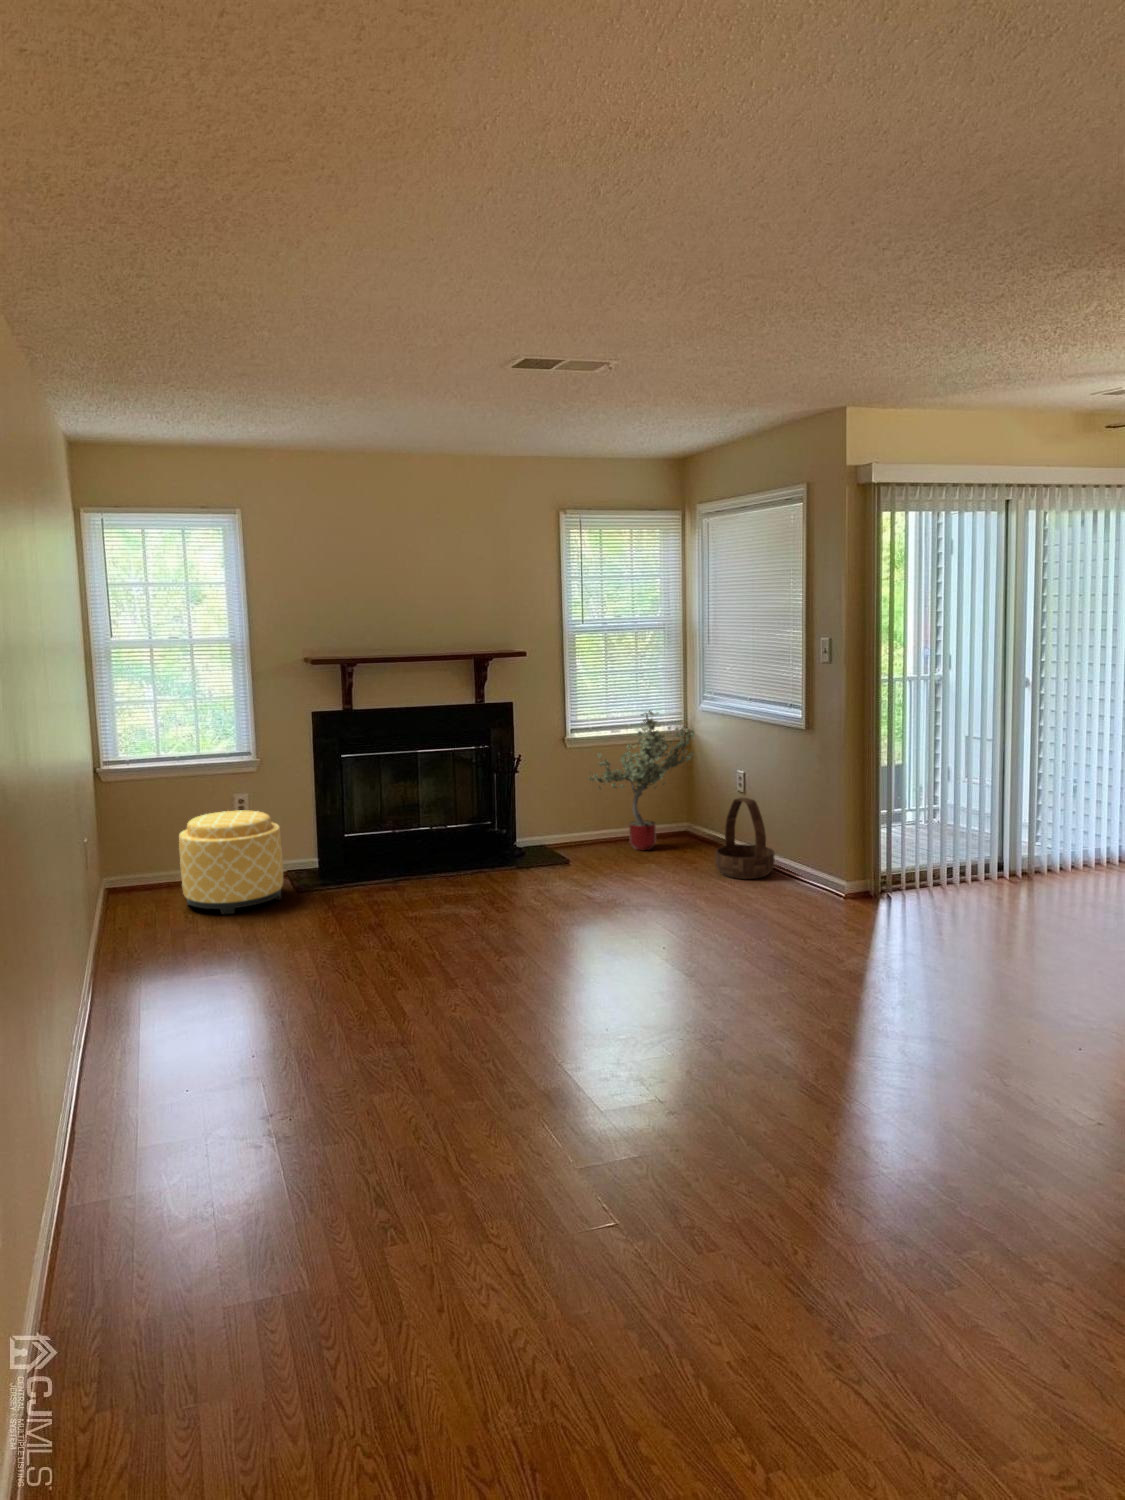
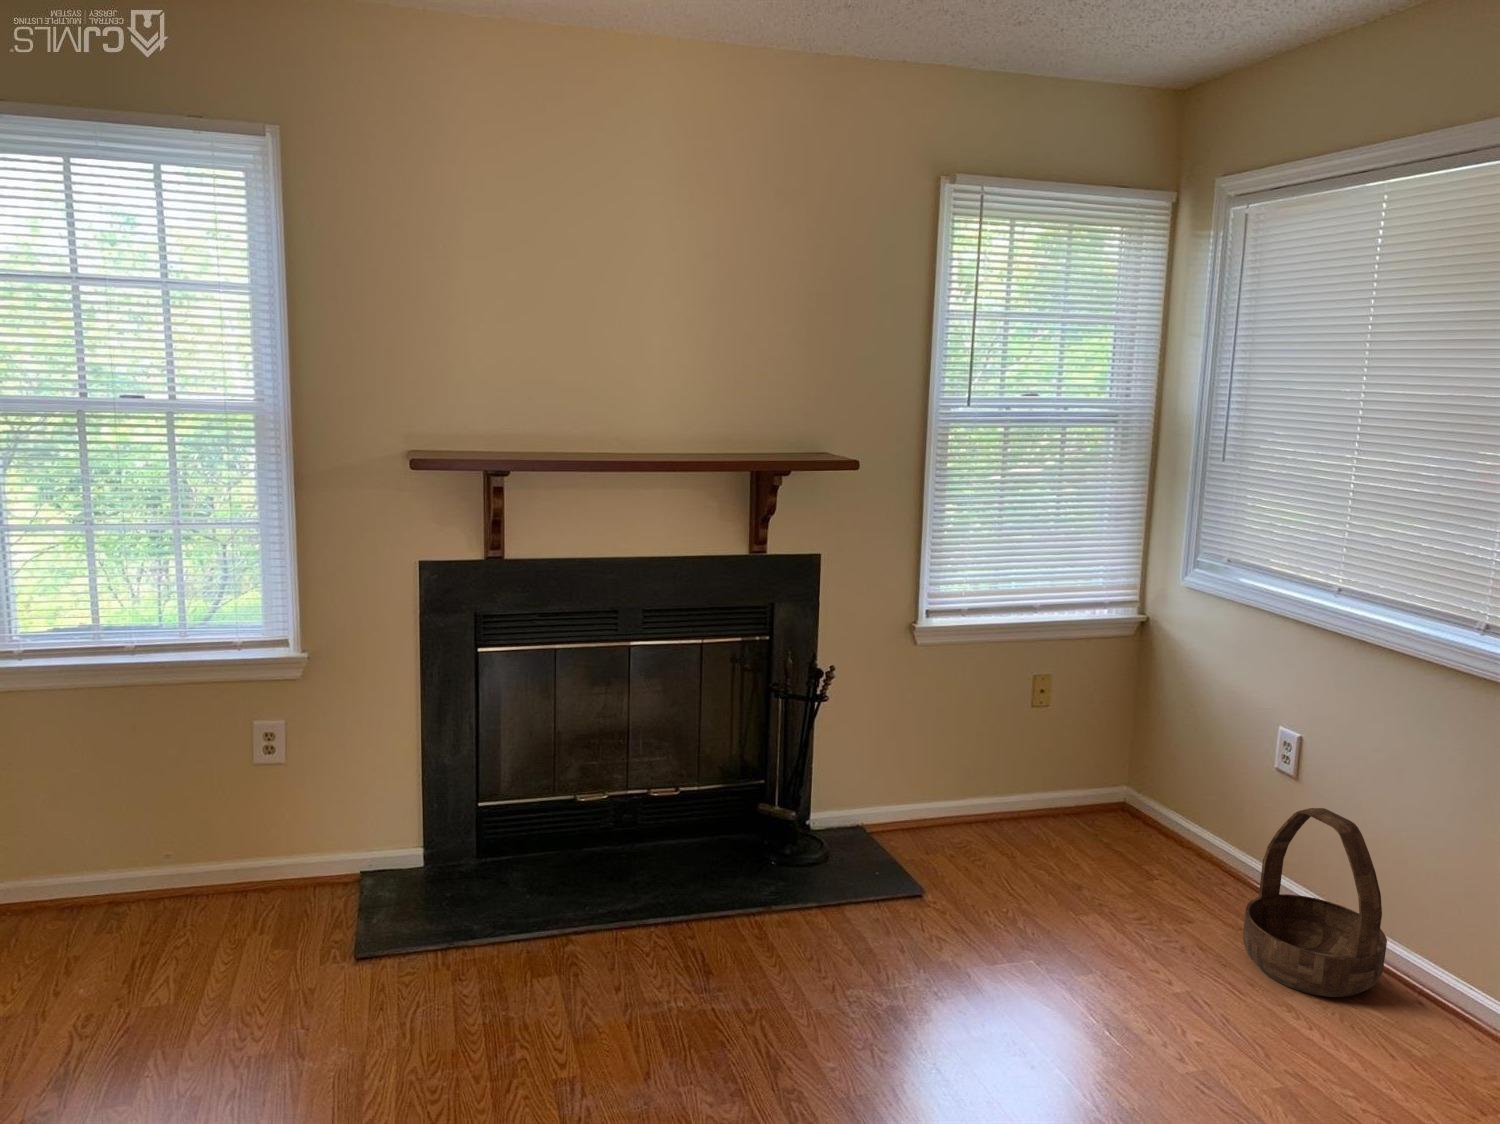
potted tree: present [588,711,695,850] -> none [961,585,1182,861]
ottoman: present [179,810,283,914] -> none [73,772,317,1033]

